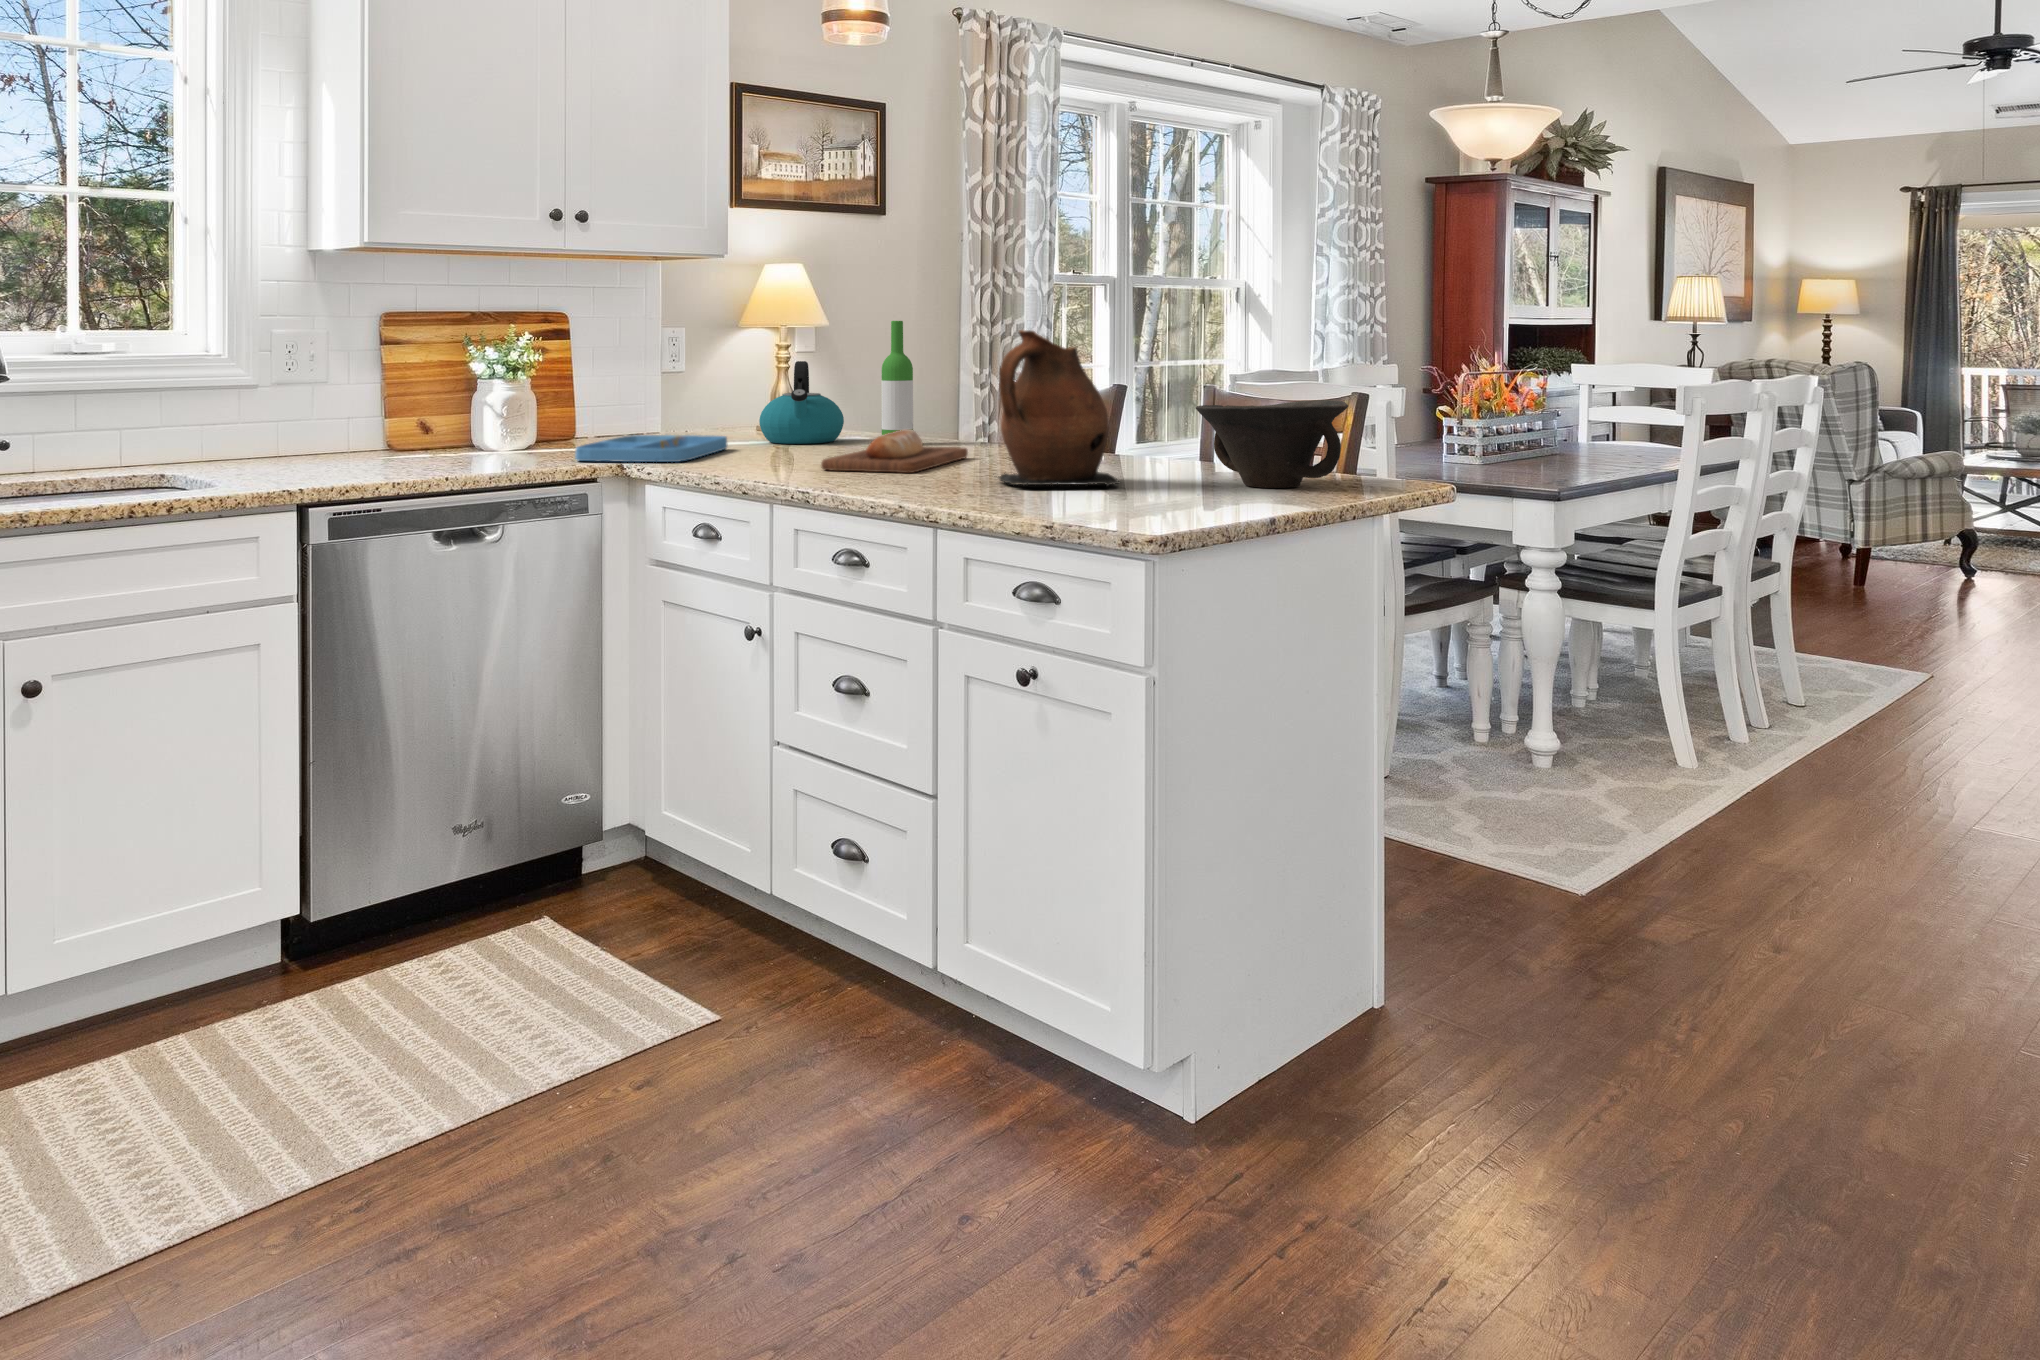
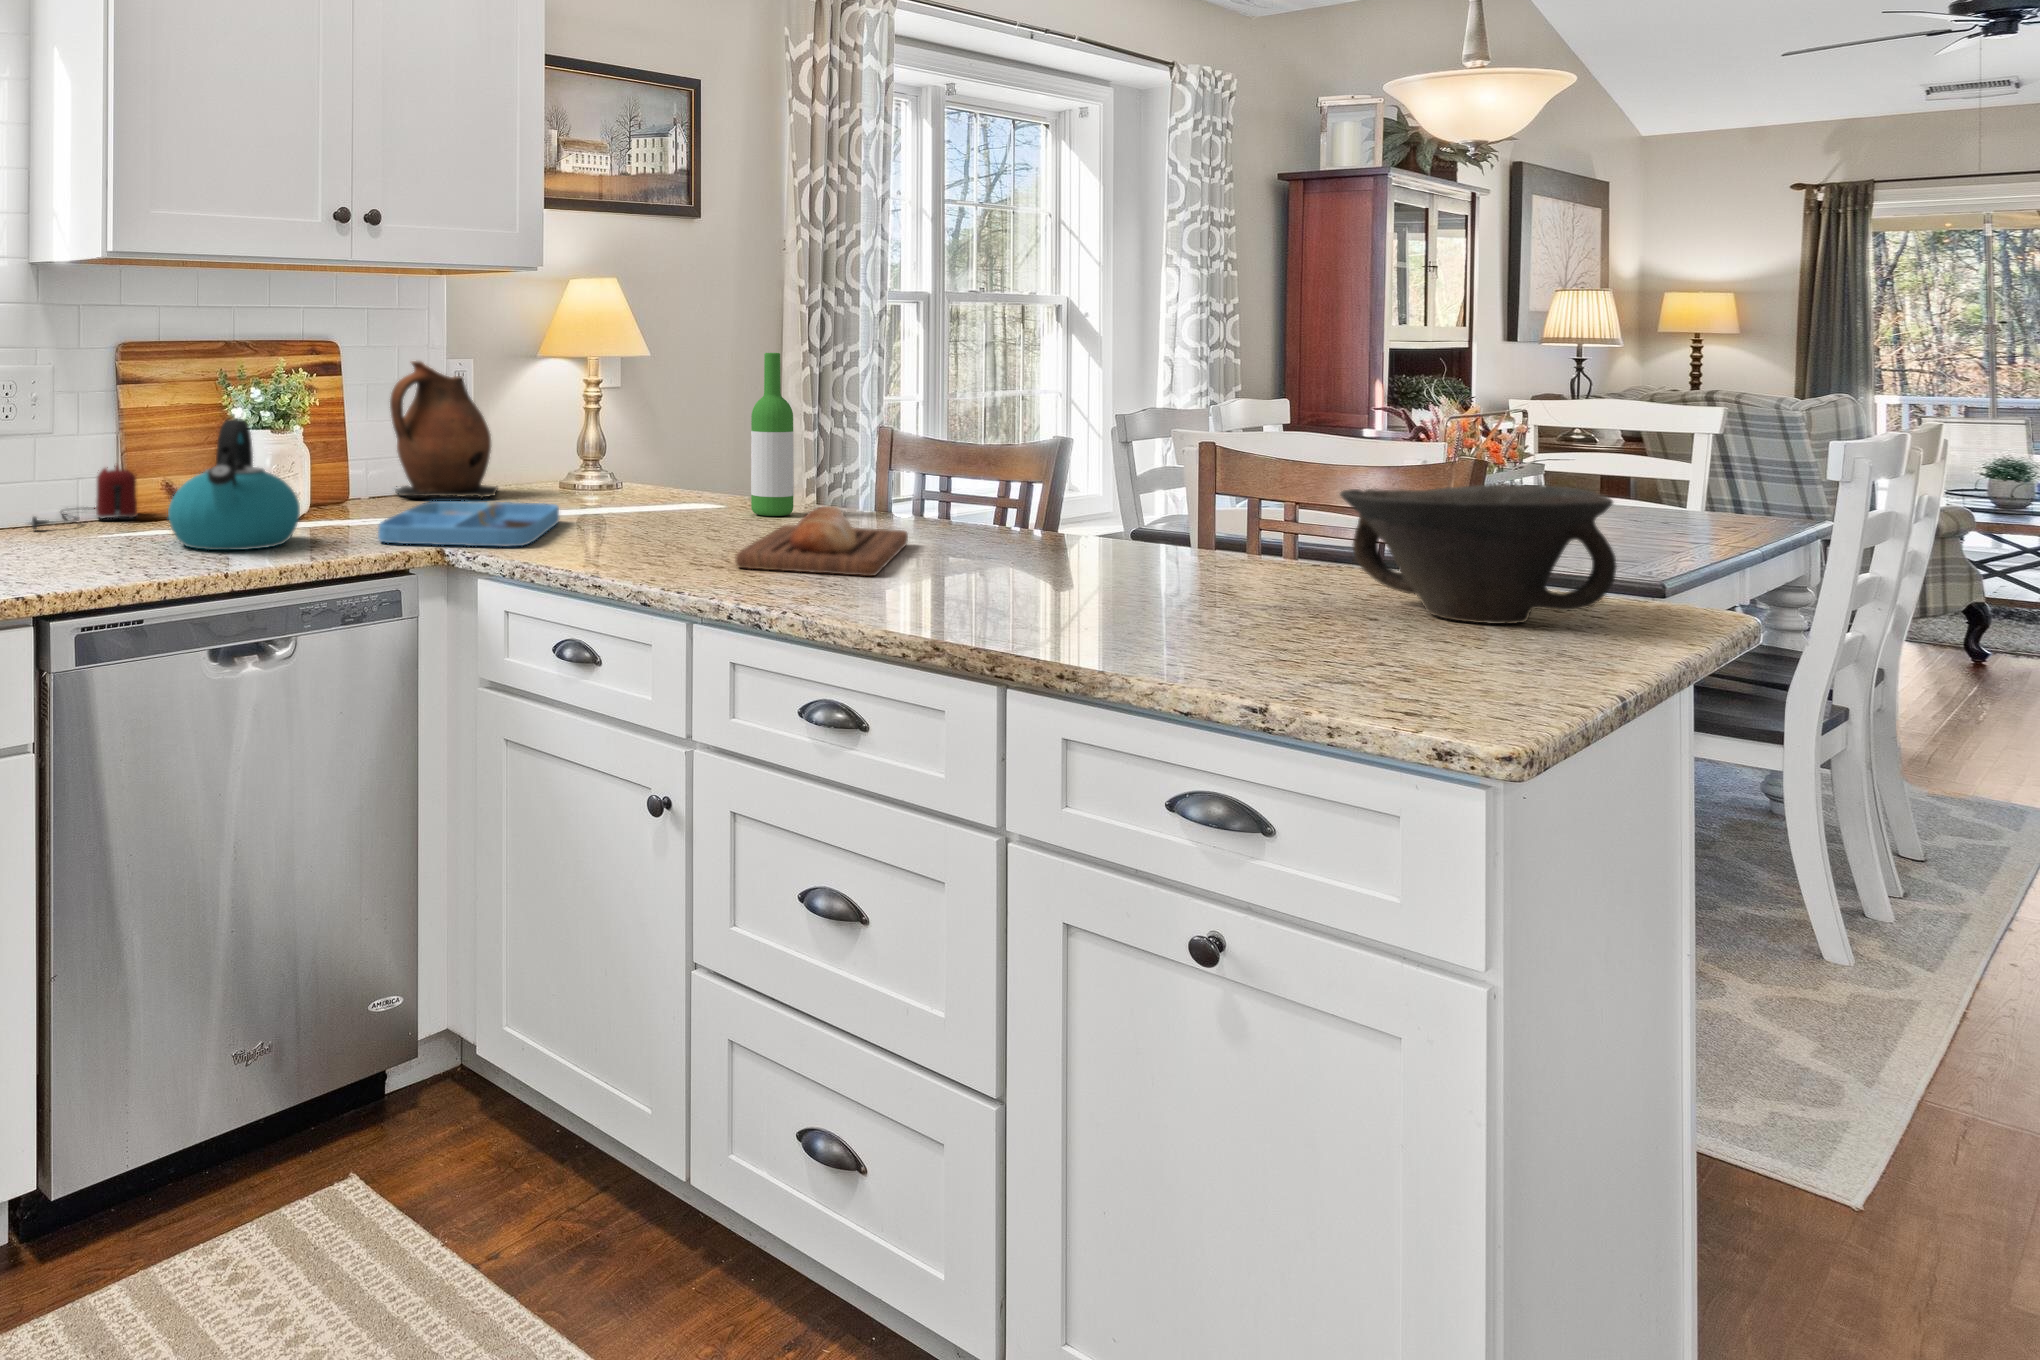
ceramic pitcher: present [998,330,1120,487] -> present [390,361,498,499]
kettle: present [759,361,844,444] -> present [168,419,300,550]
toaster: none [305,409,399,458] -> present [28,466,137,530]

